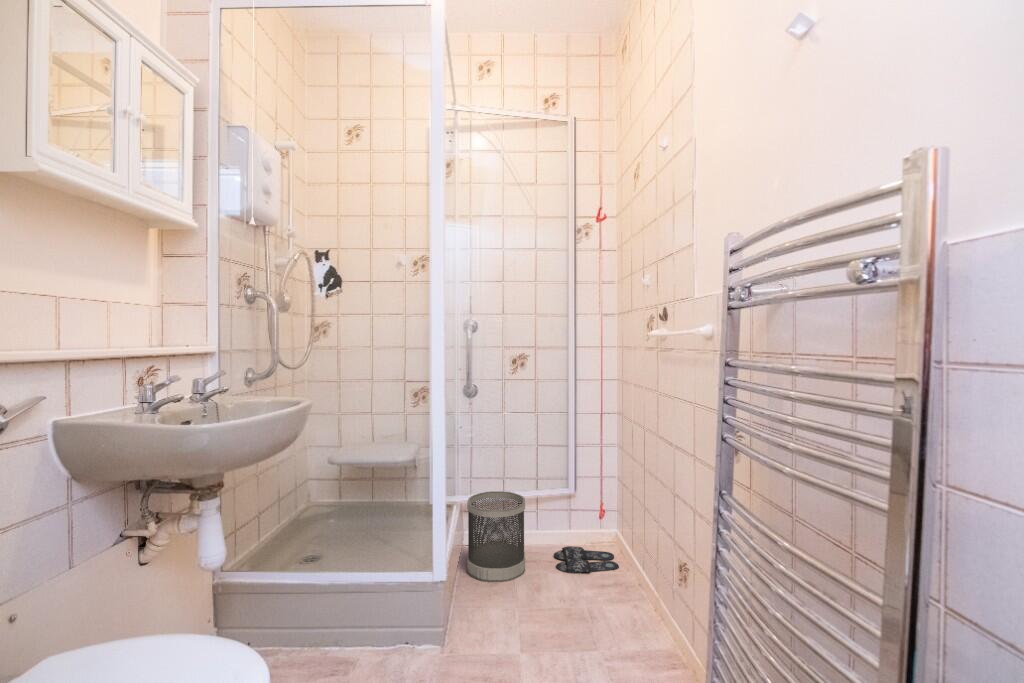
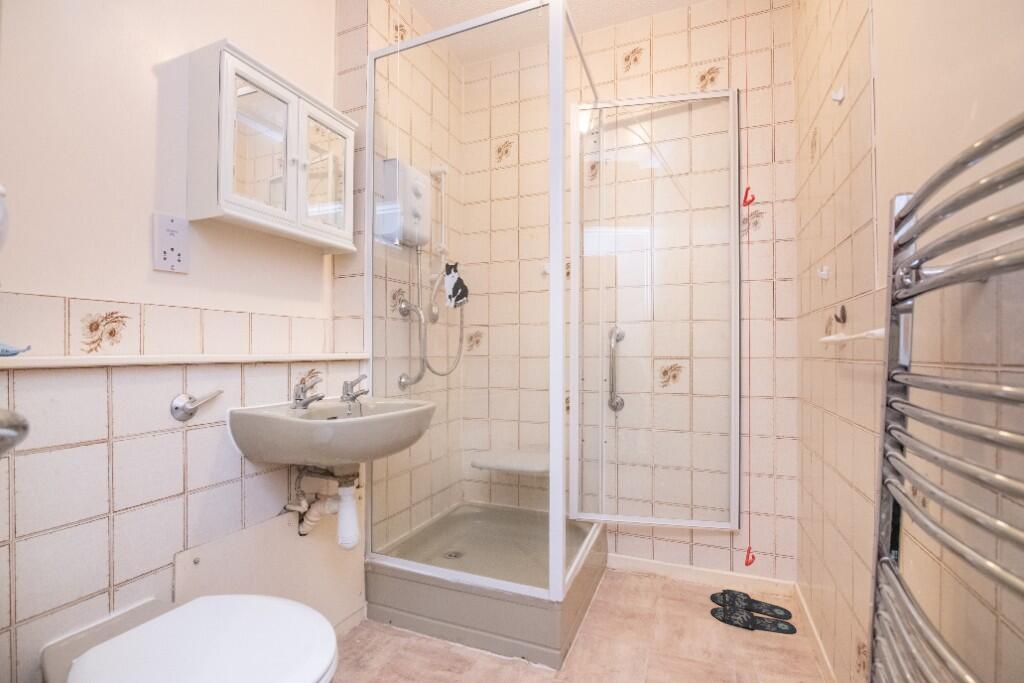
wastebasket: present [467,491,525,582] -> none [607,511,673,617]

